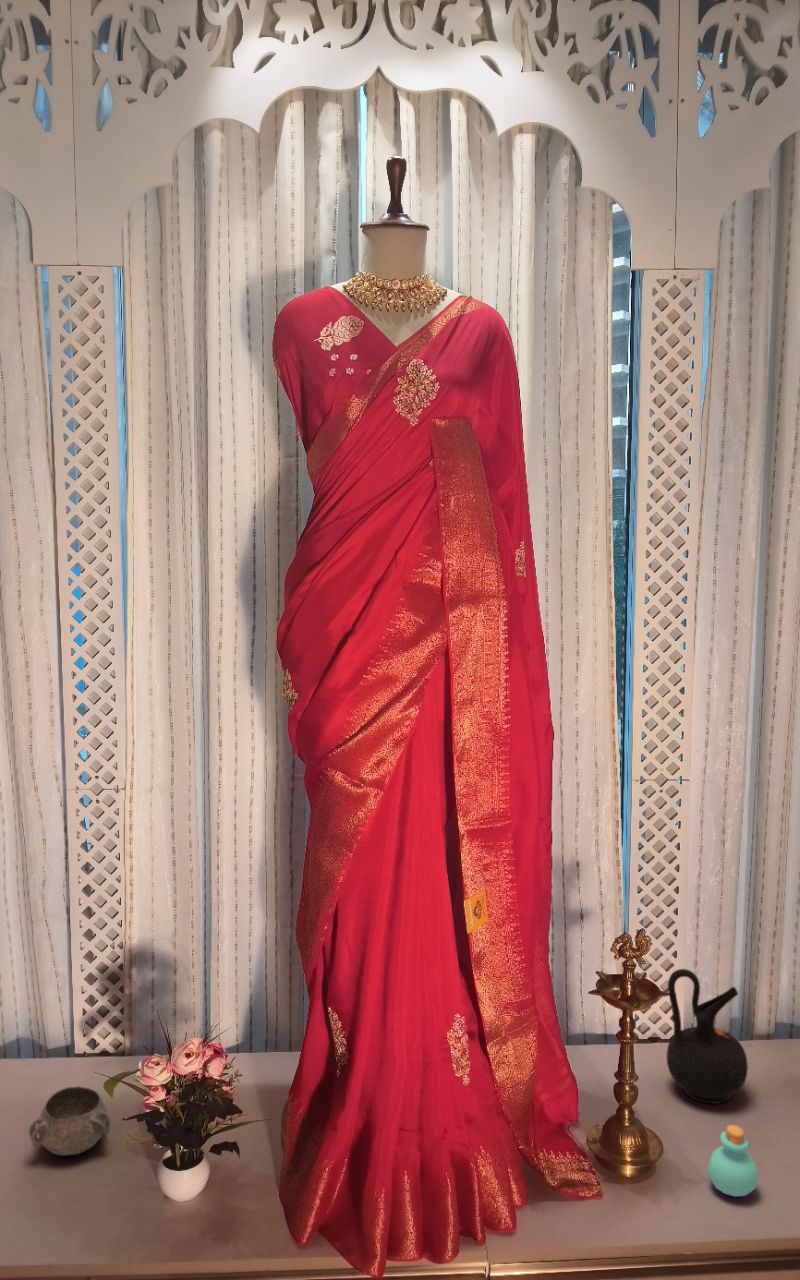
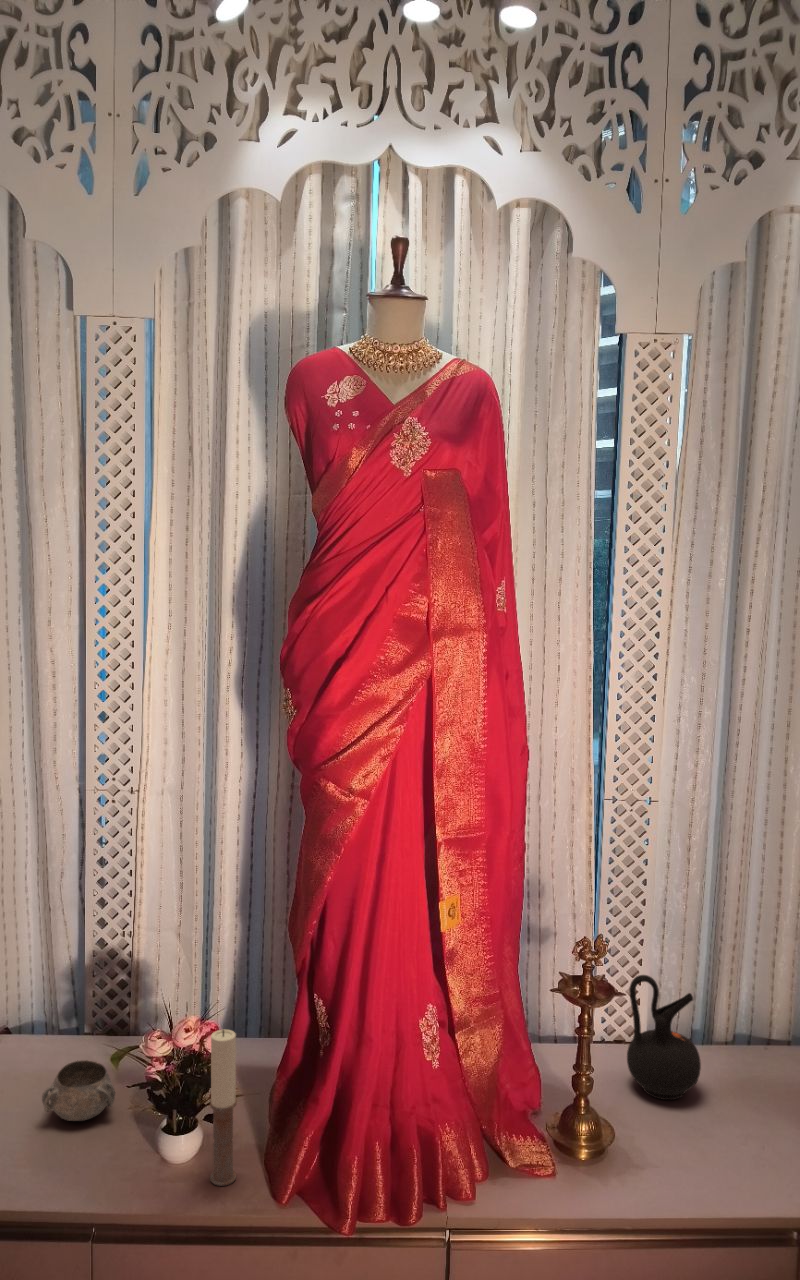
candle: none [214,1052,248,1226] -> present [210,1030,237,1186]
perfume bottle: present [708,1125,758,1197] -> none [654,1115,699,1180]

